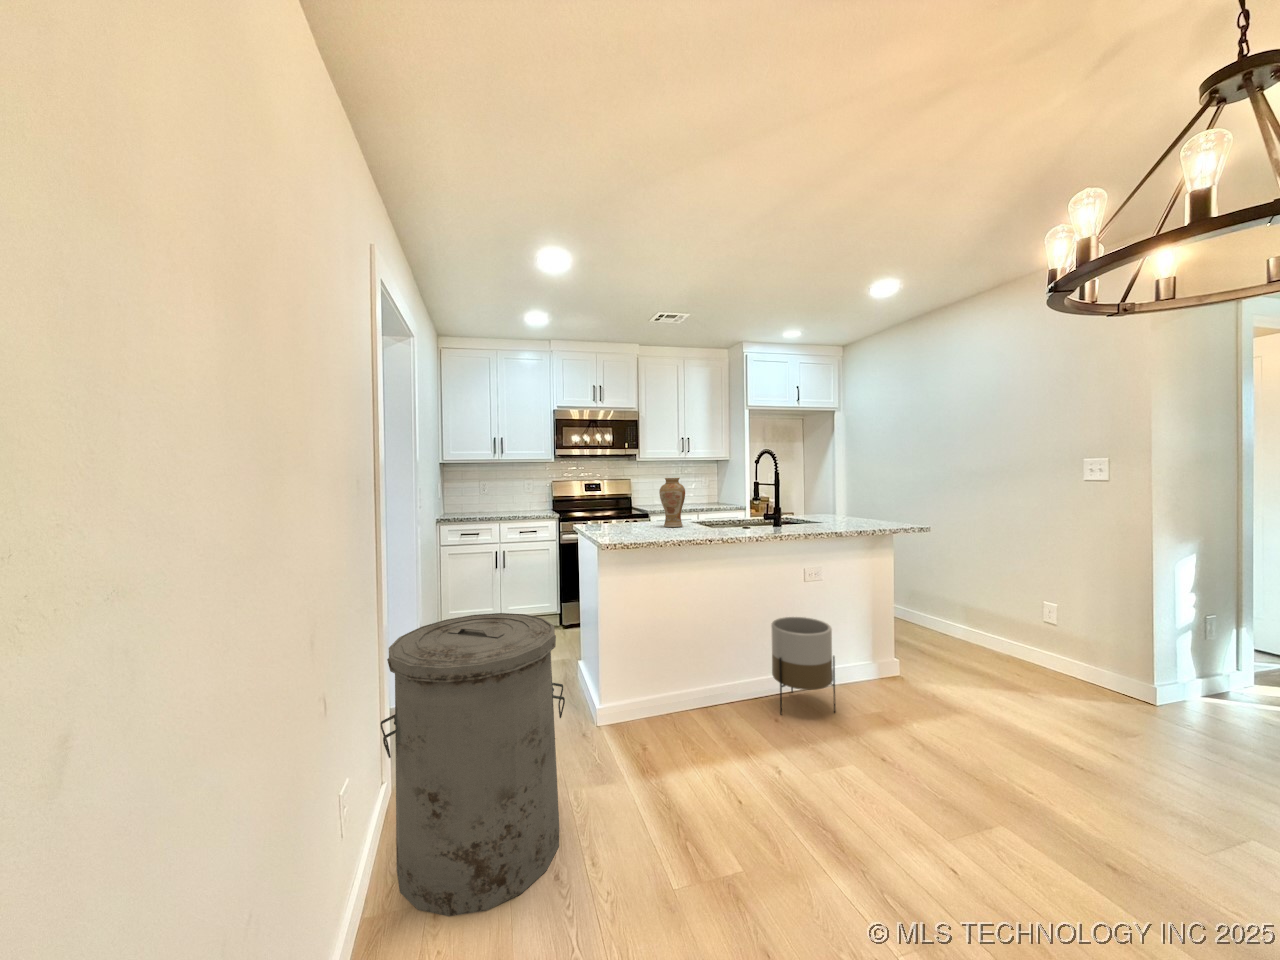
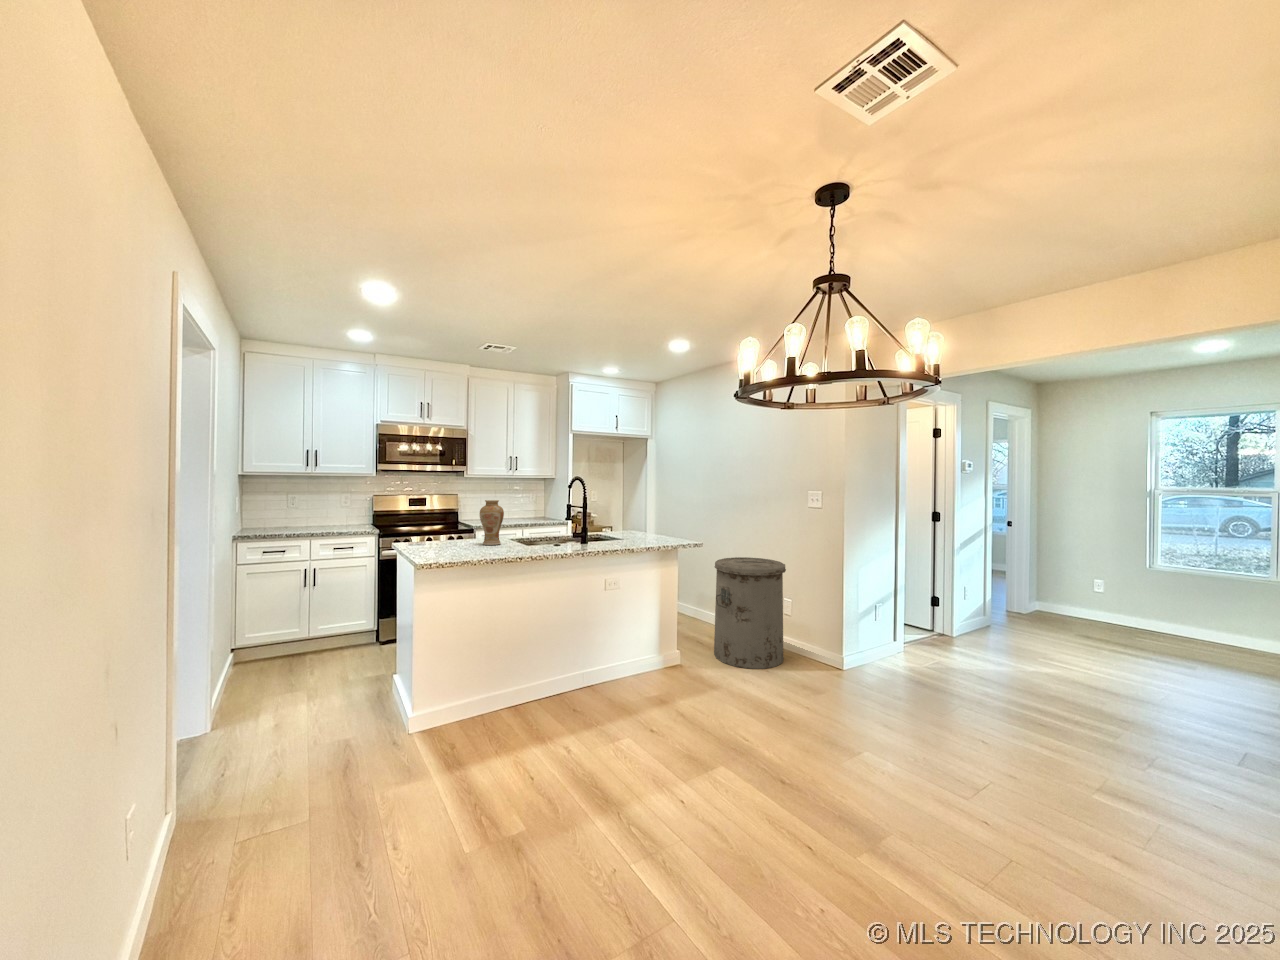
trash can: present [380,613,565,916] -> present [714,557,786,669]
planter: present [771,617,836,715] -> none [572,620,621,703]

